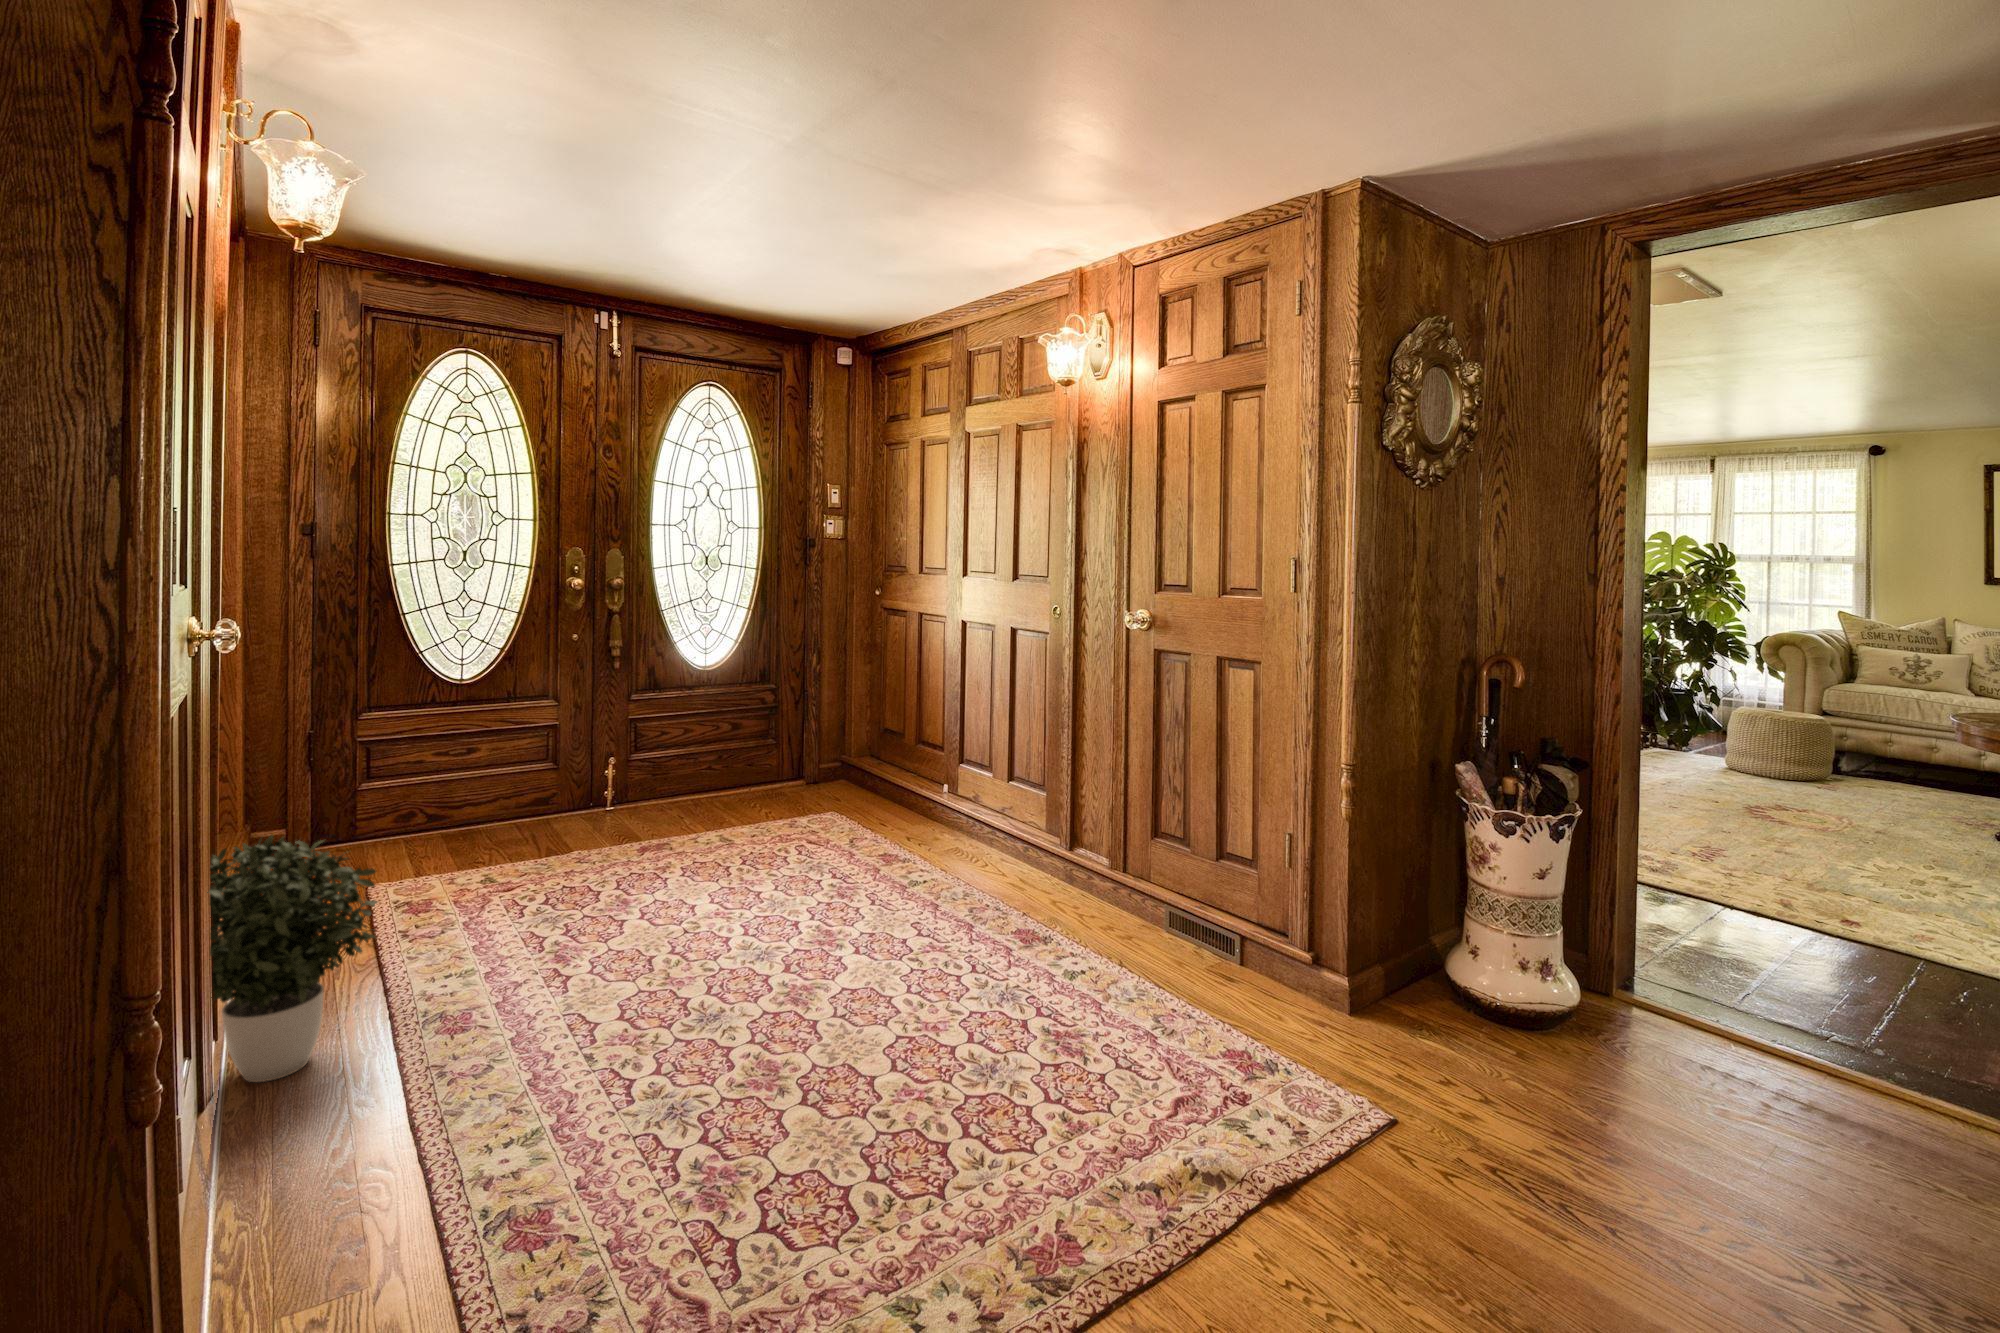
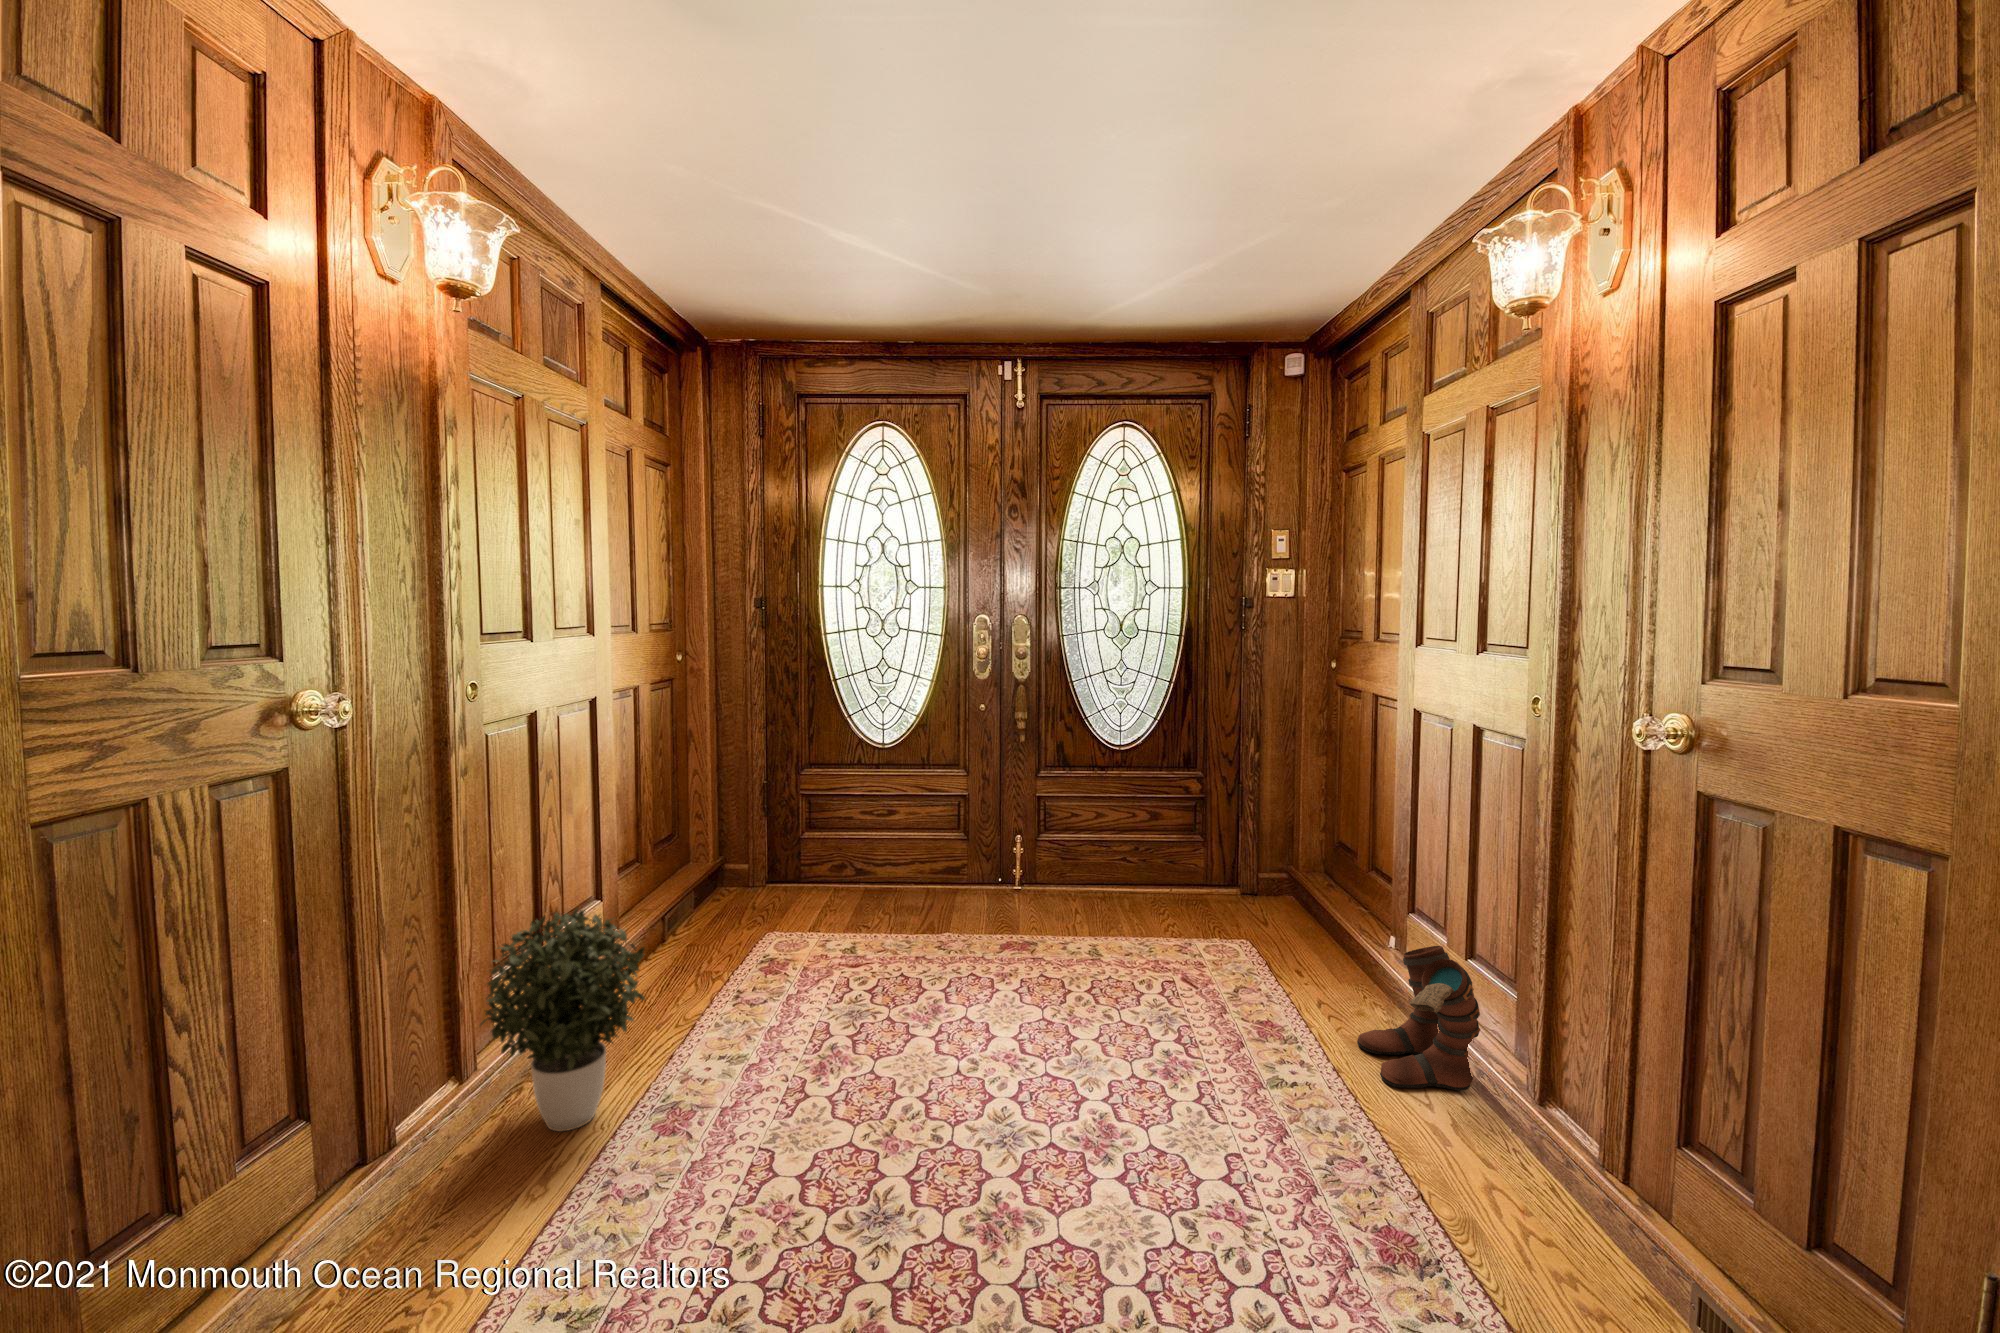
boots: none [948,780,1024,870] -> present [1357,946,1481,1091]

